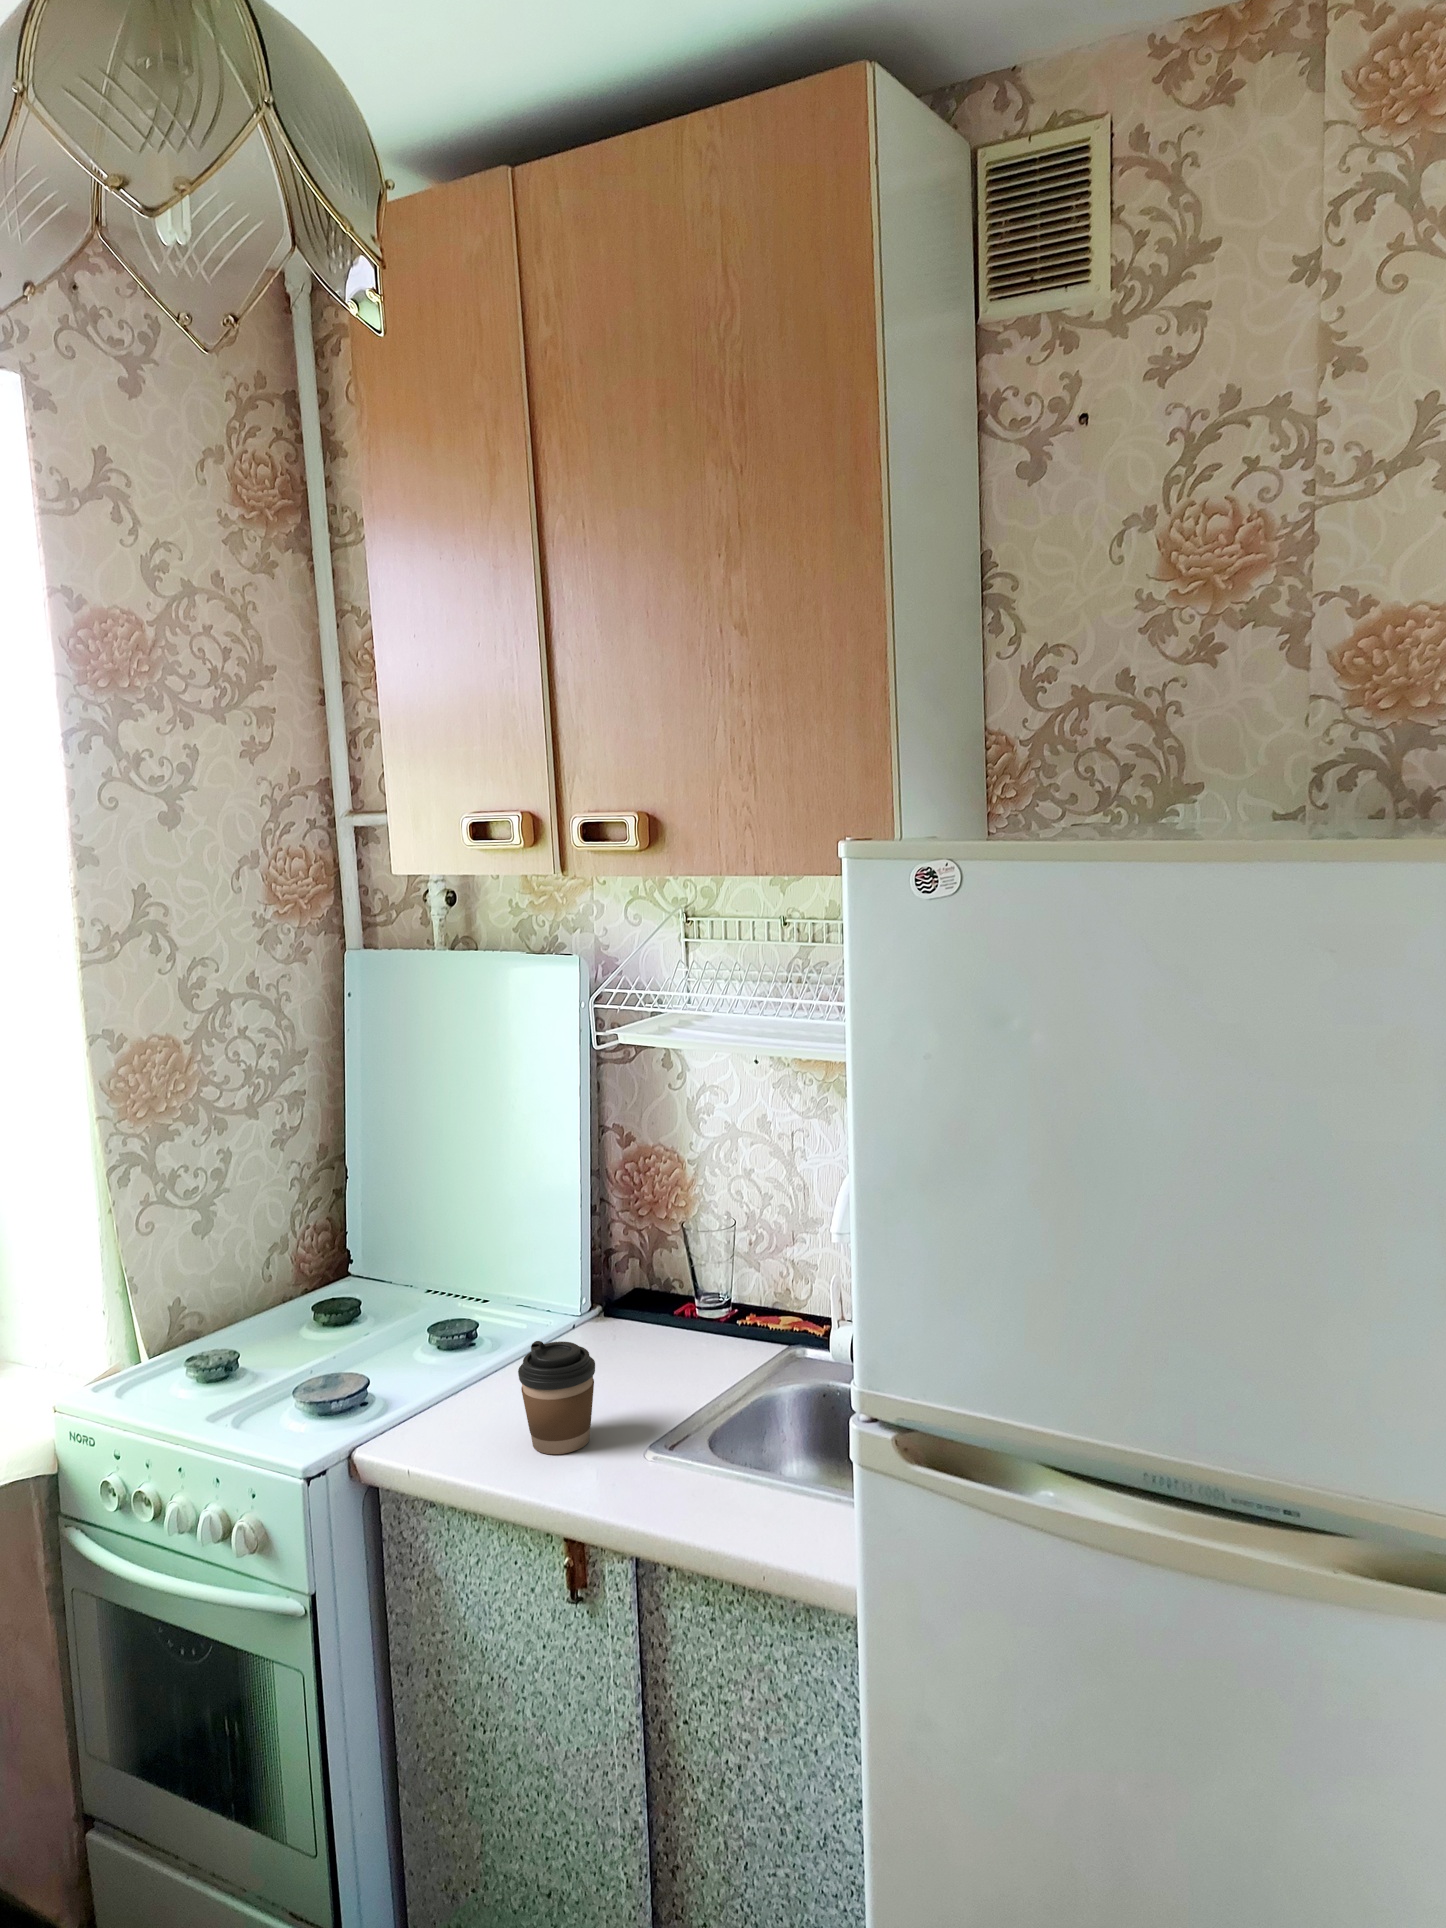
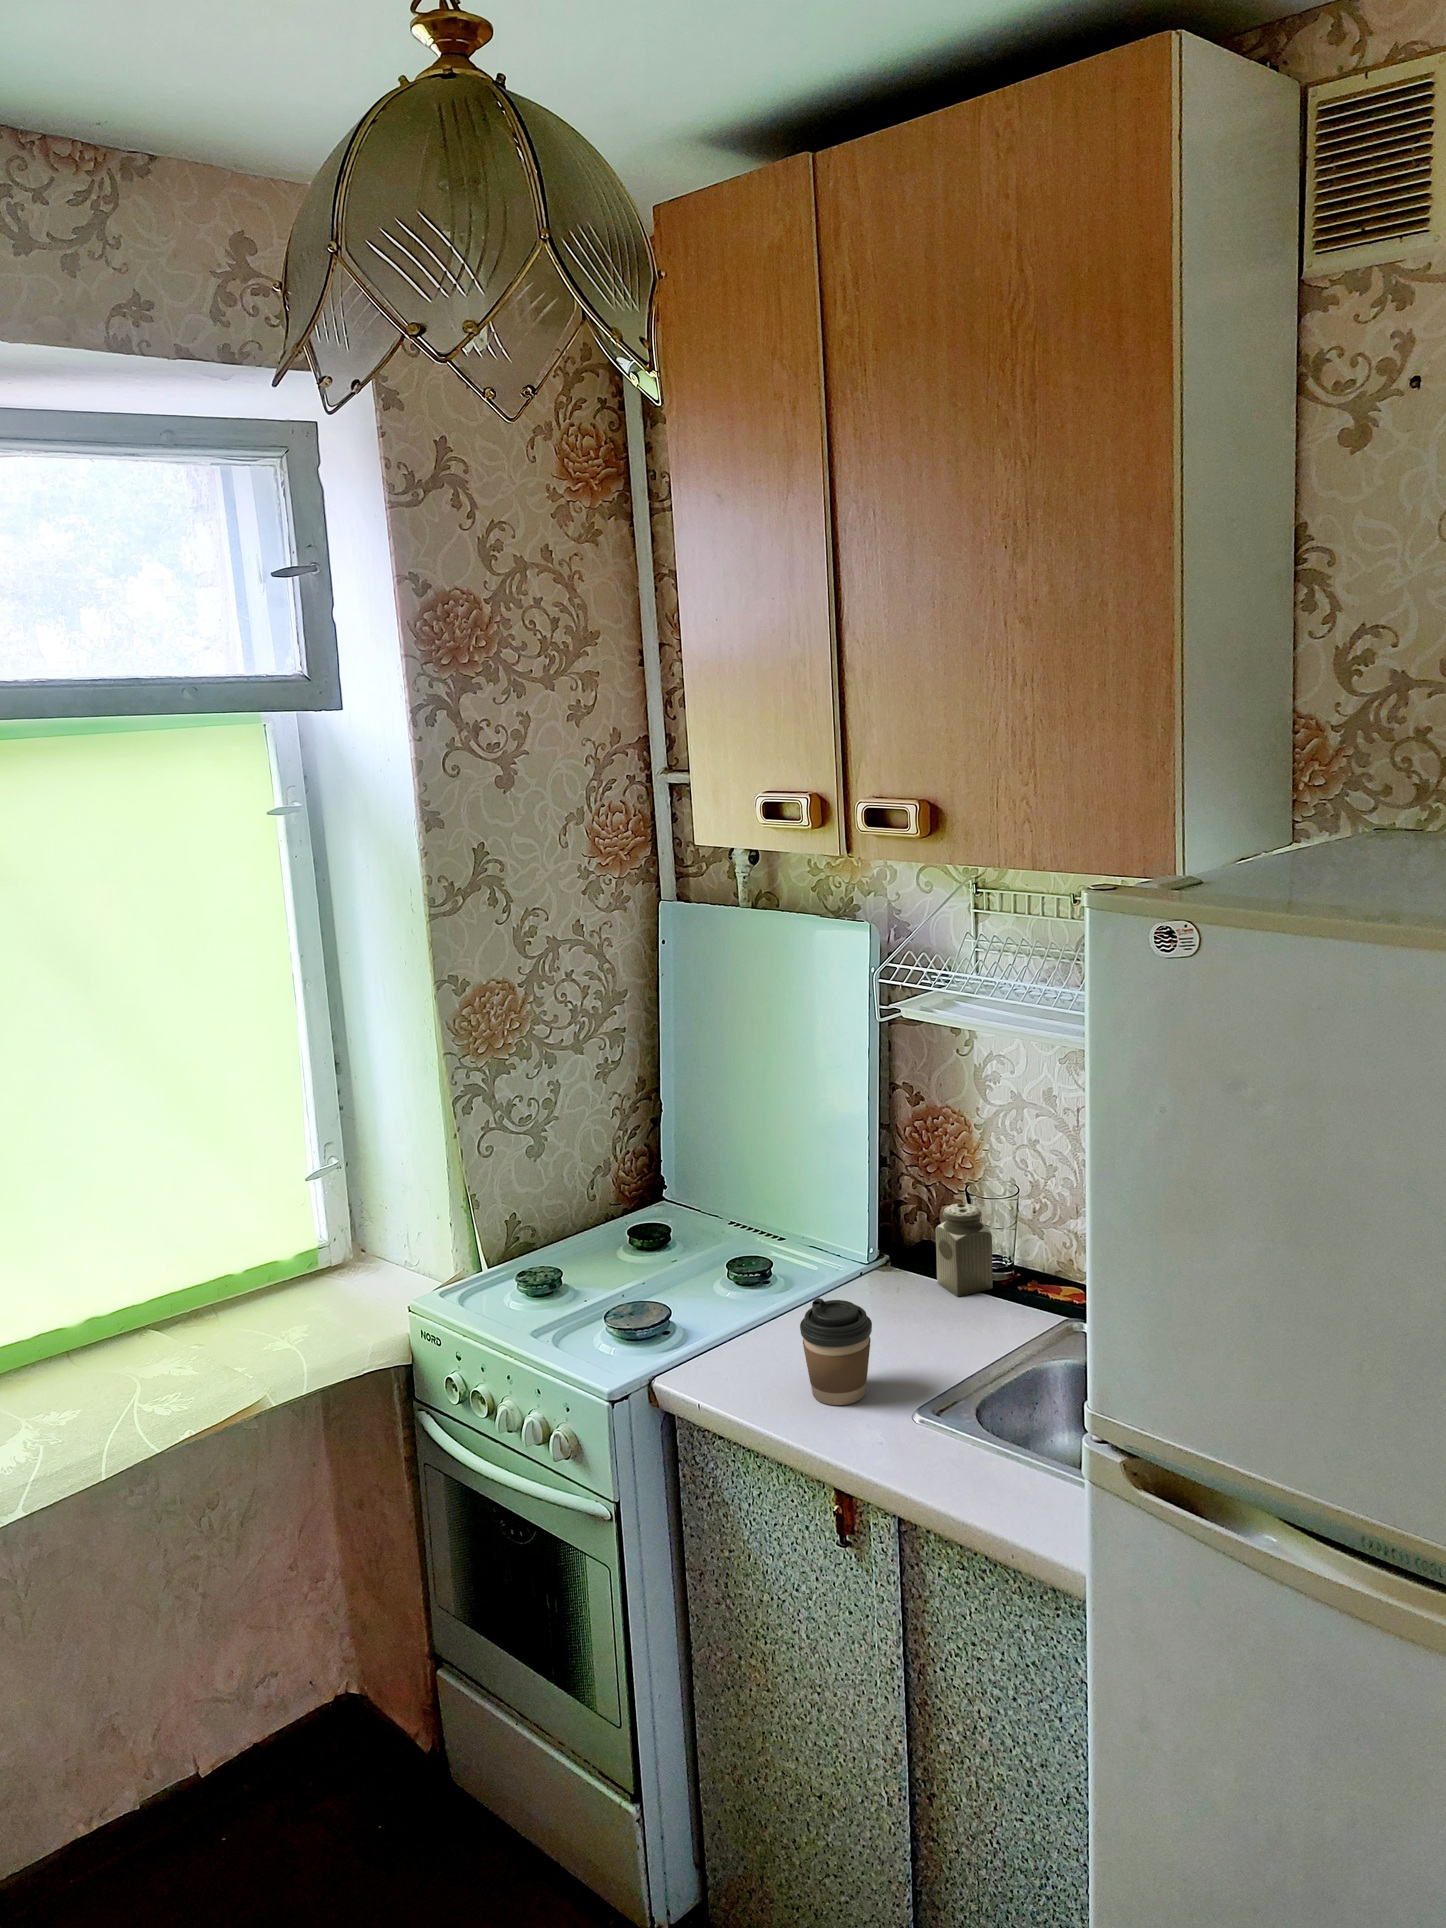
salt shaker: none [649,1243,710,1339] -> present [935,1204,993,1296]

